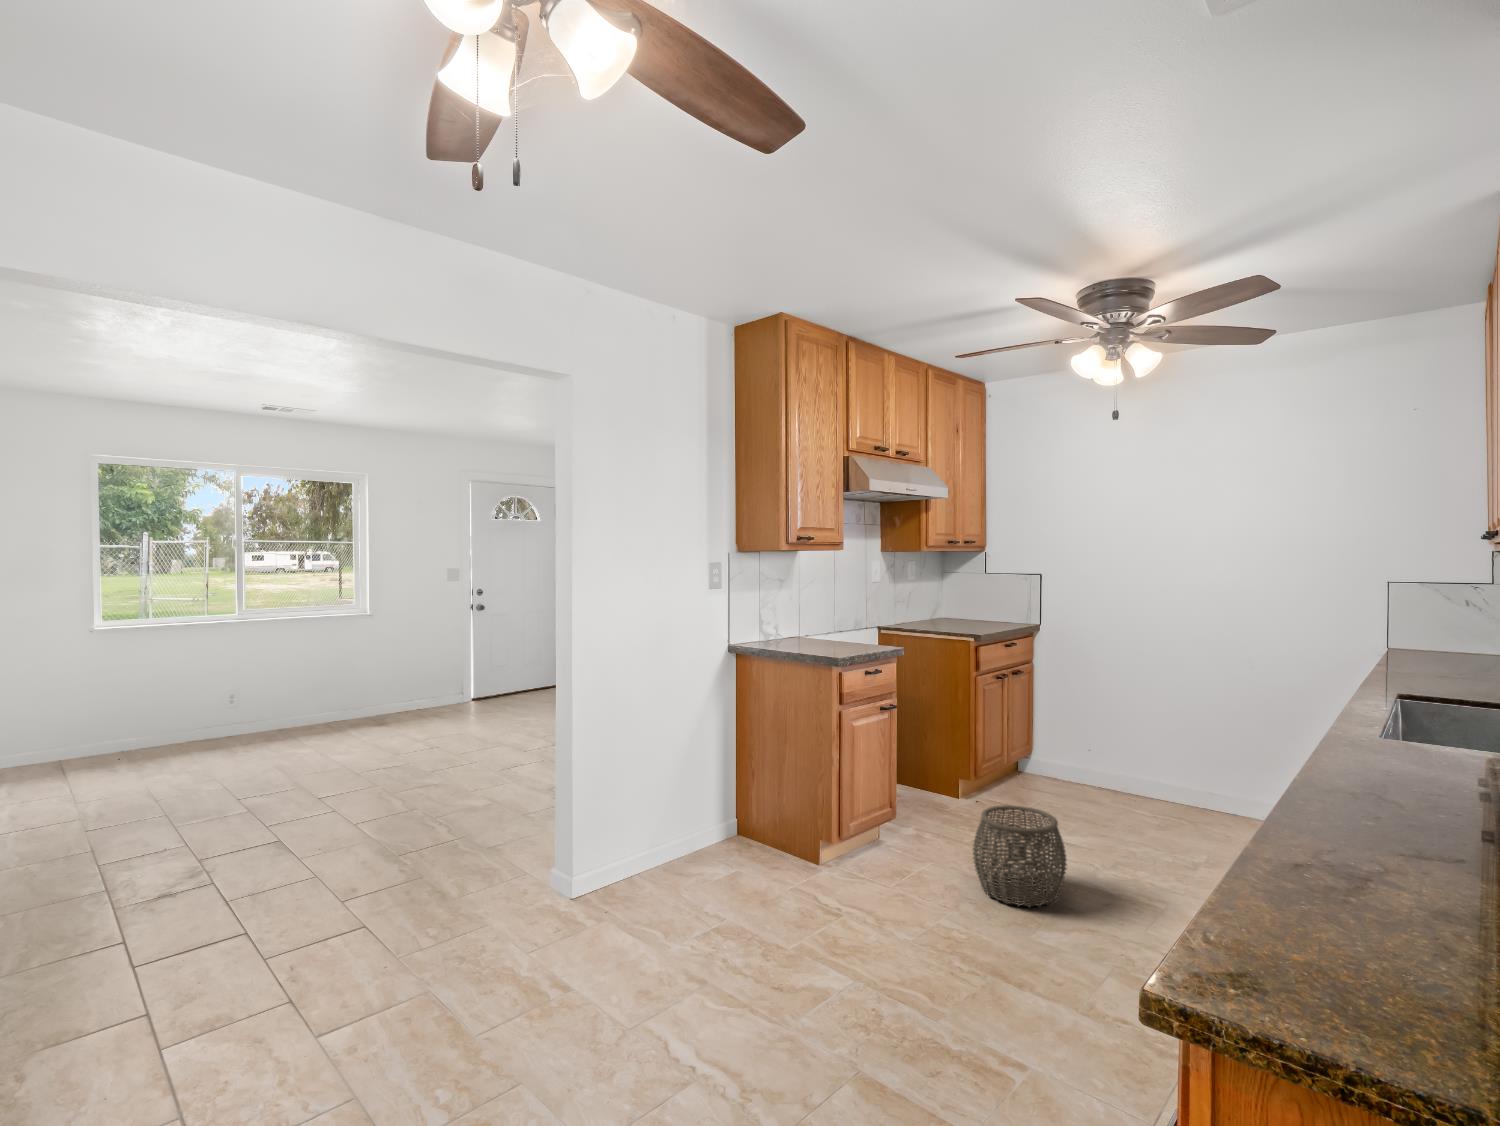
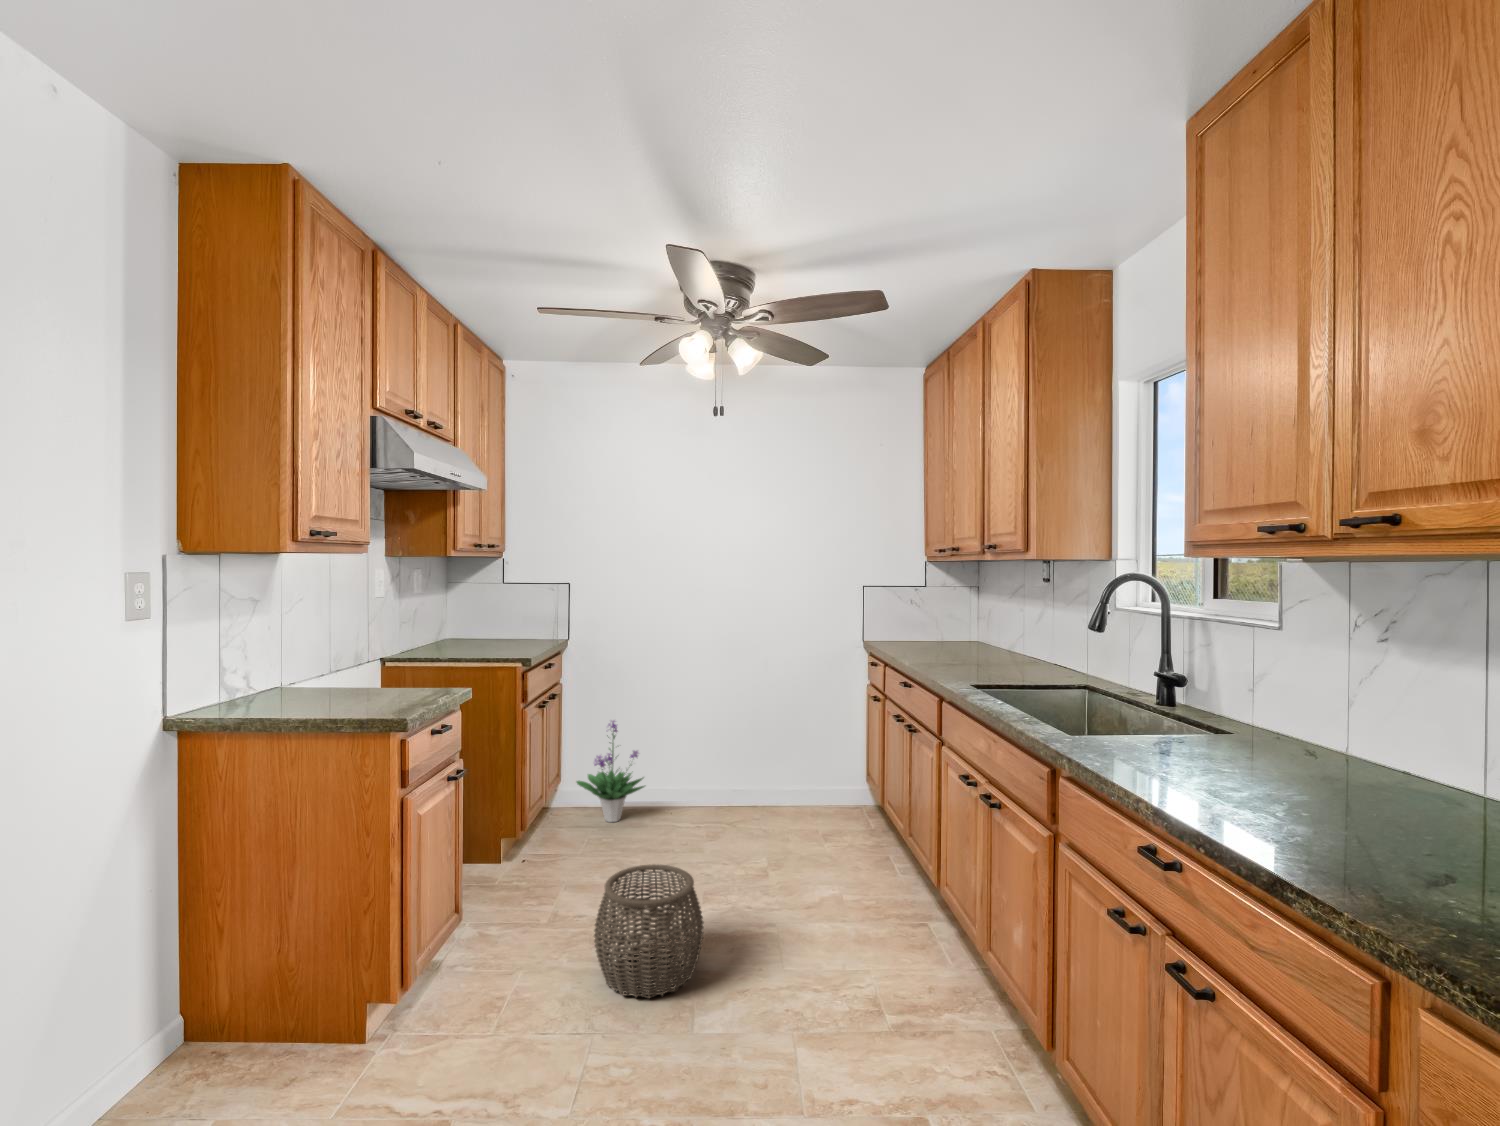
potted plant: none [1038,701,1106,794] -> present [577,720,645,822]

